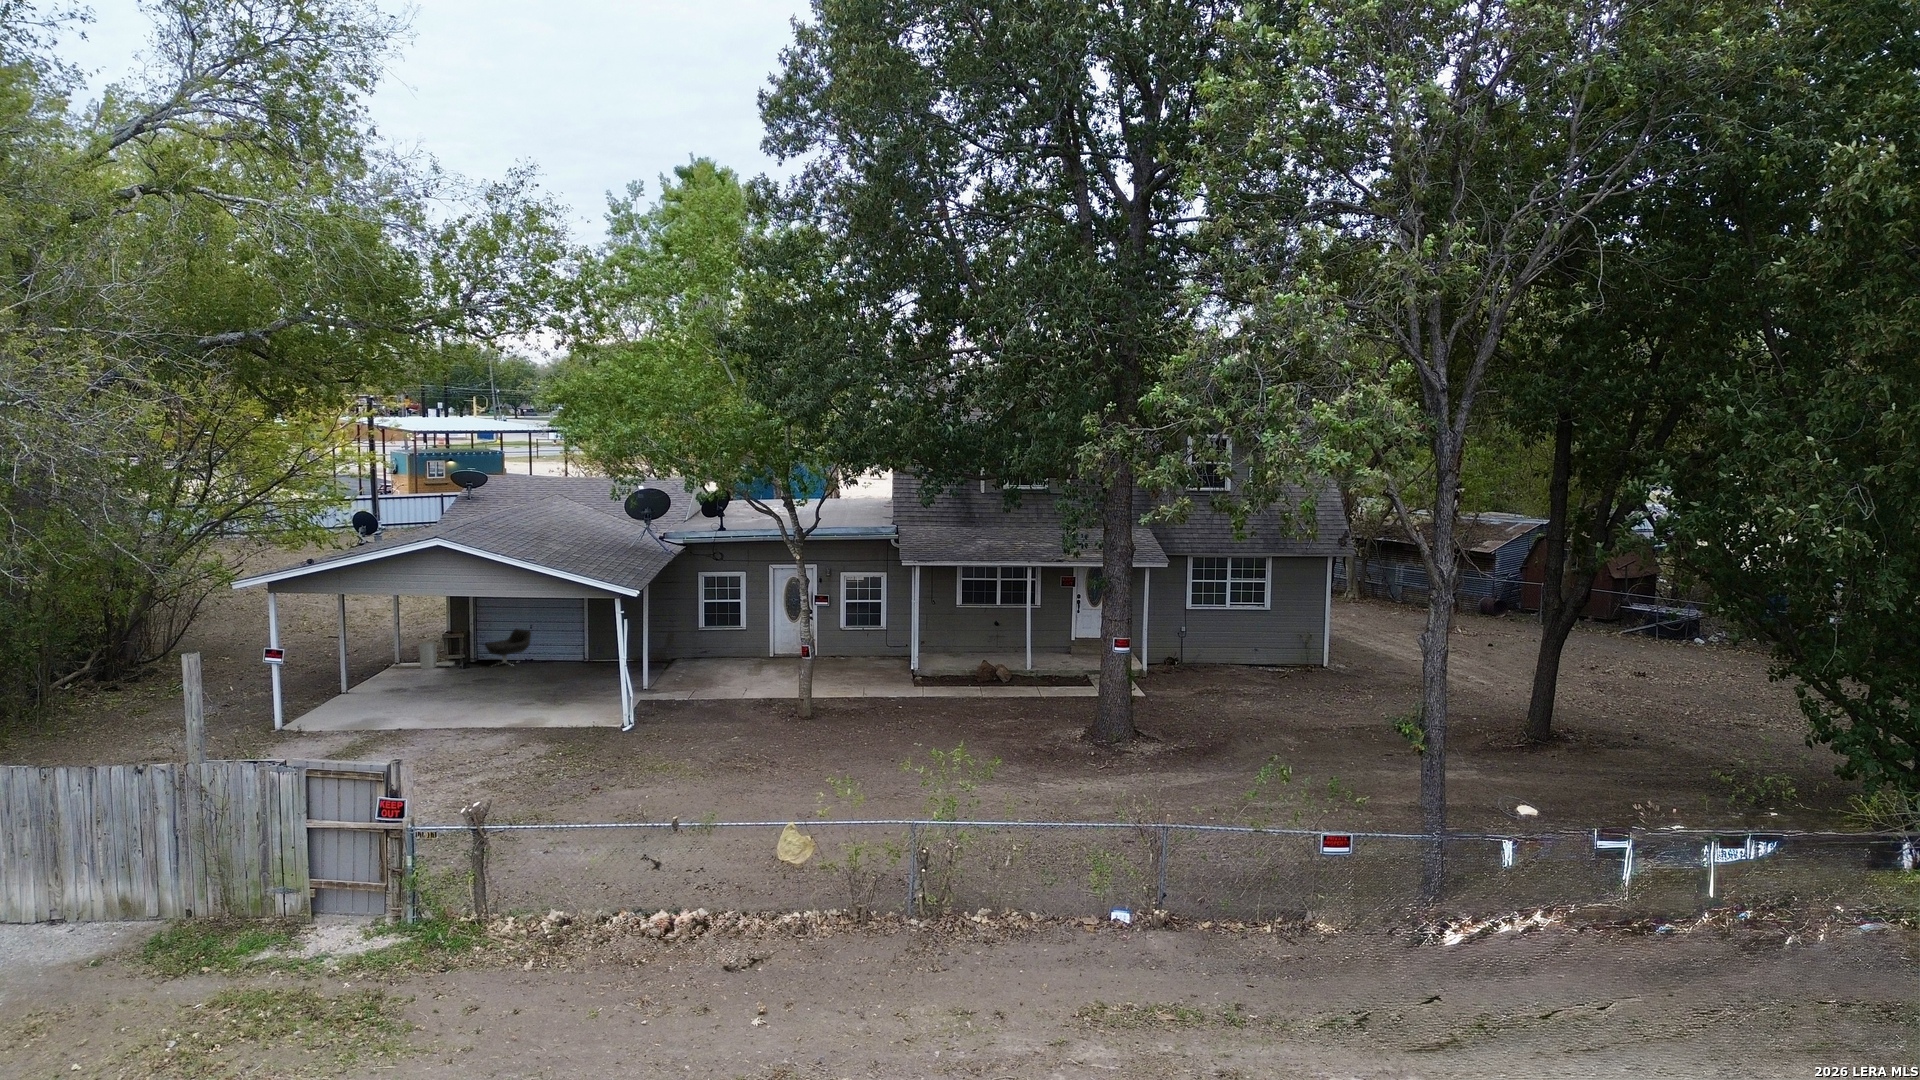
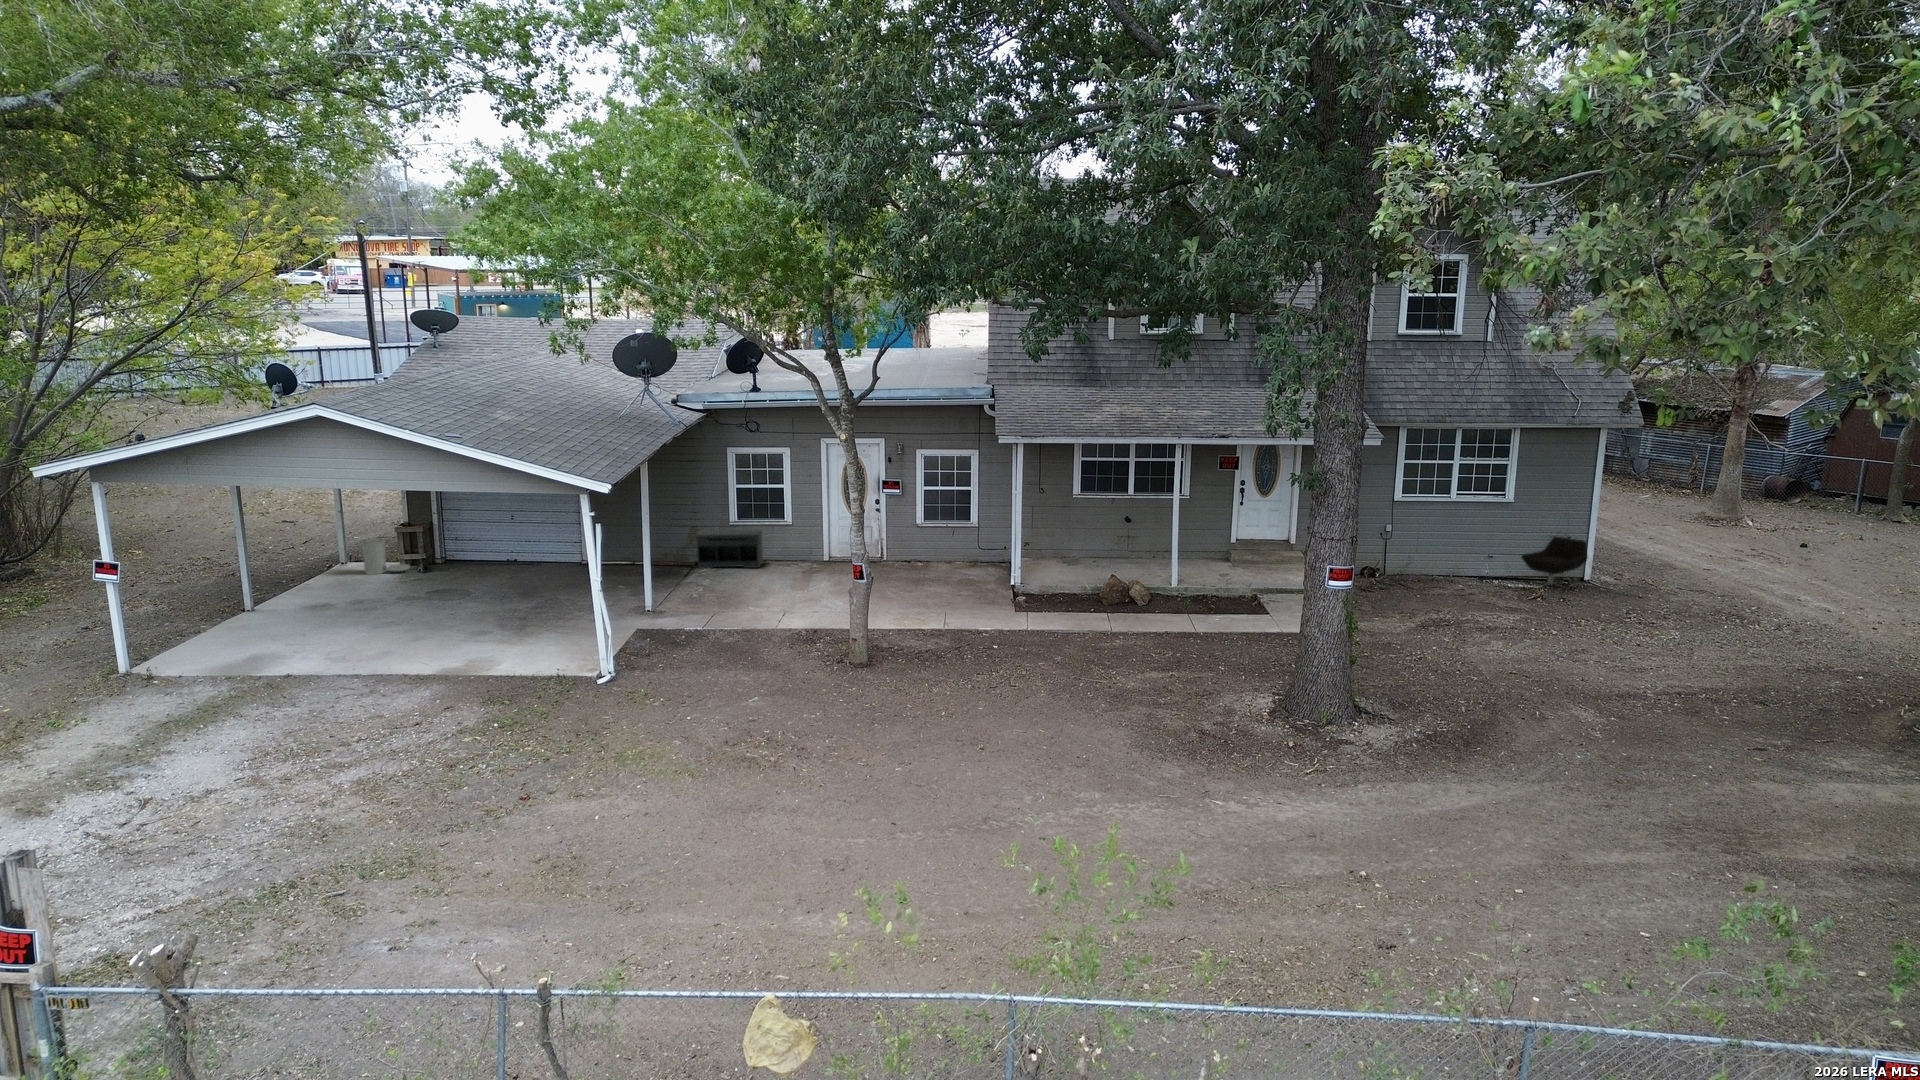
lounge chair: present [485,629,531,665] -> present [1522,537,1588,587]
bench: none [675,633,725,663] -> present [696,529,763,568]

